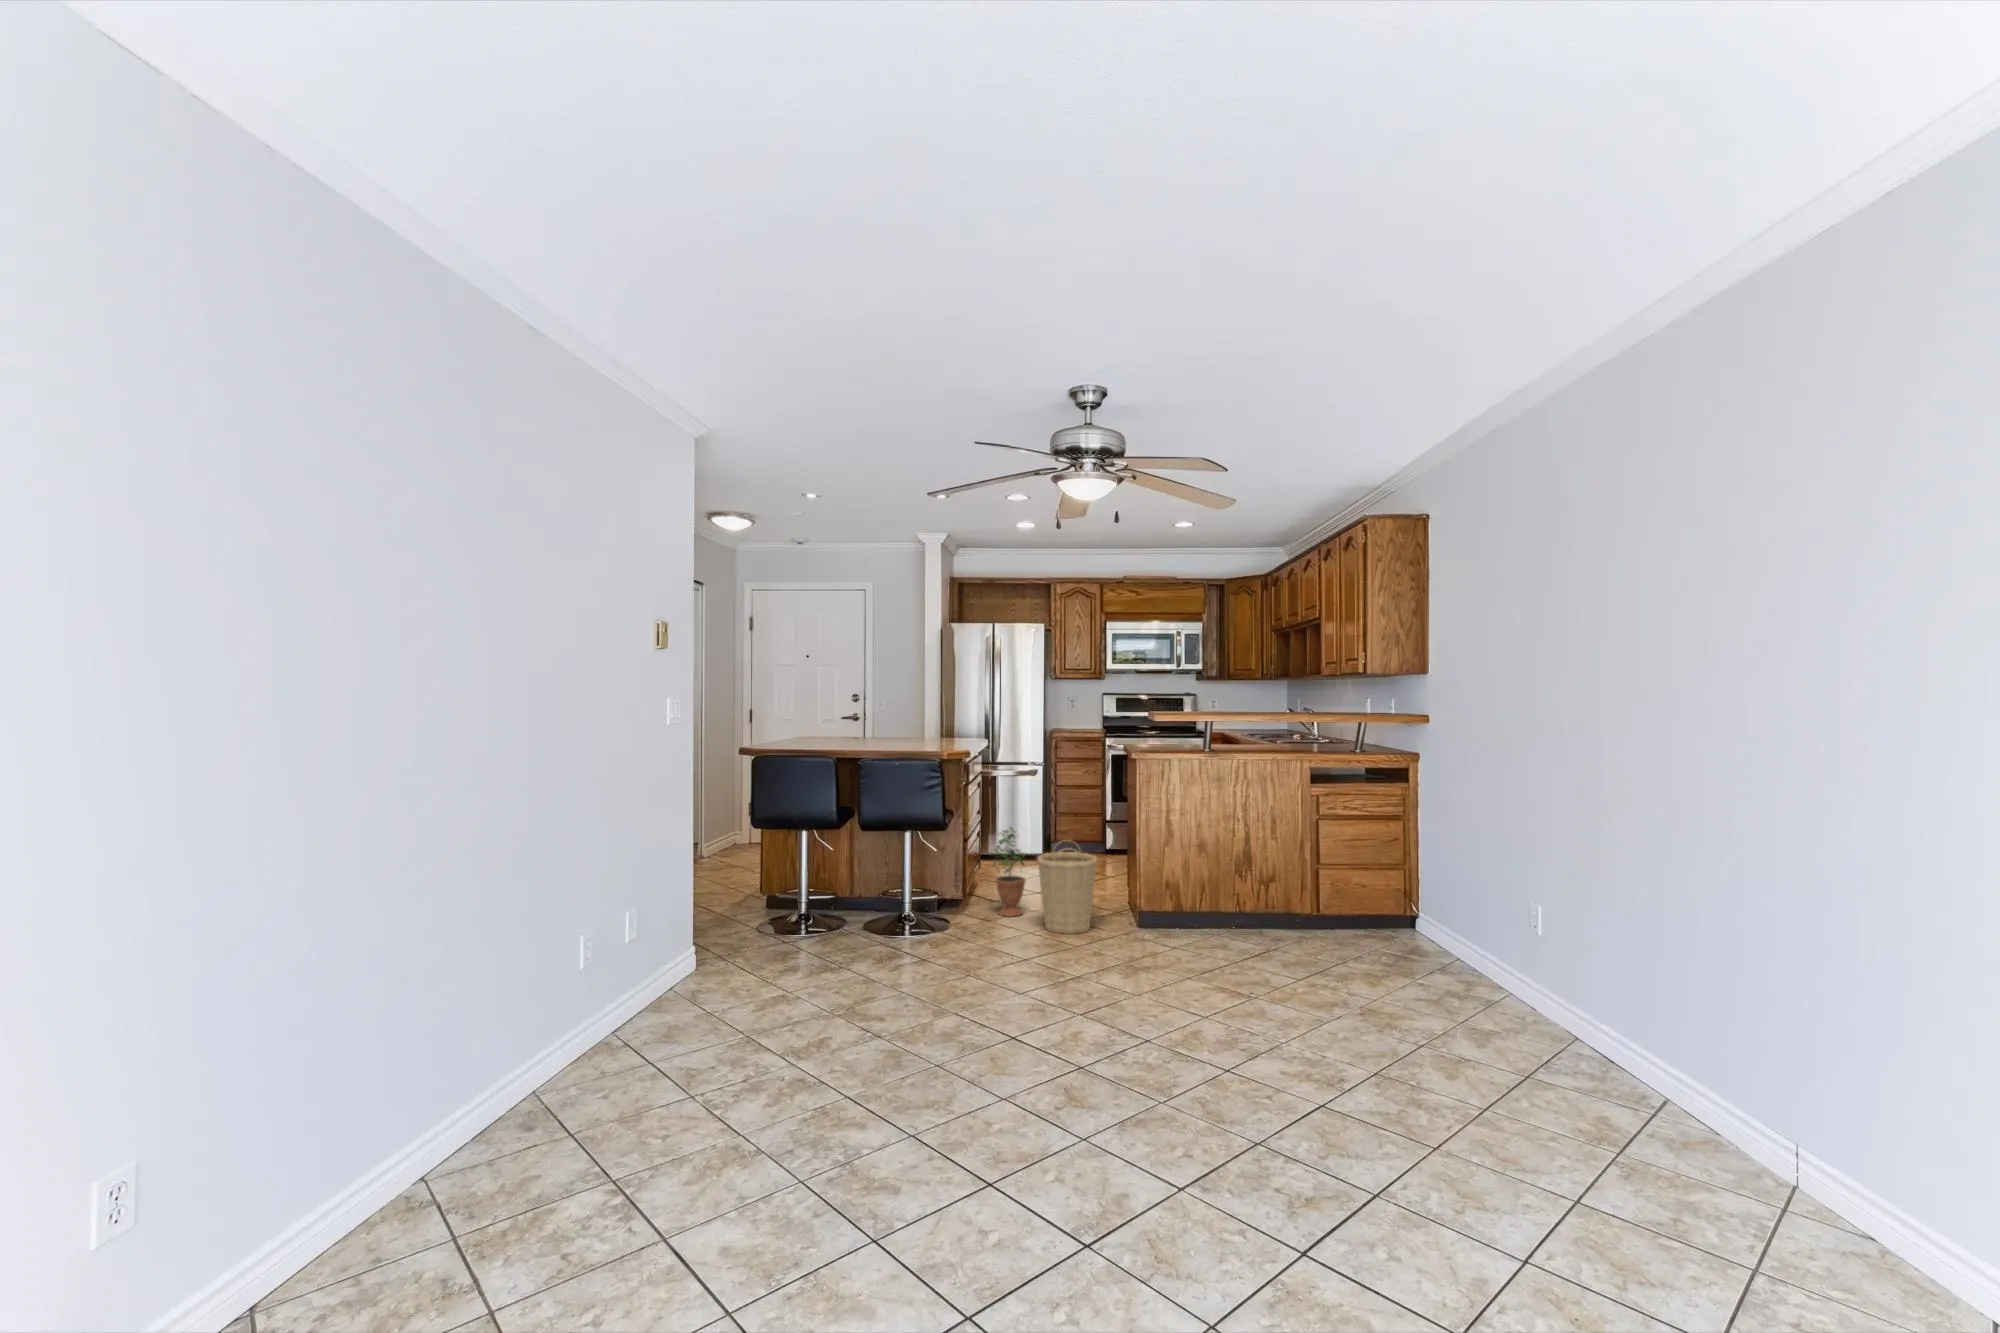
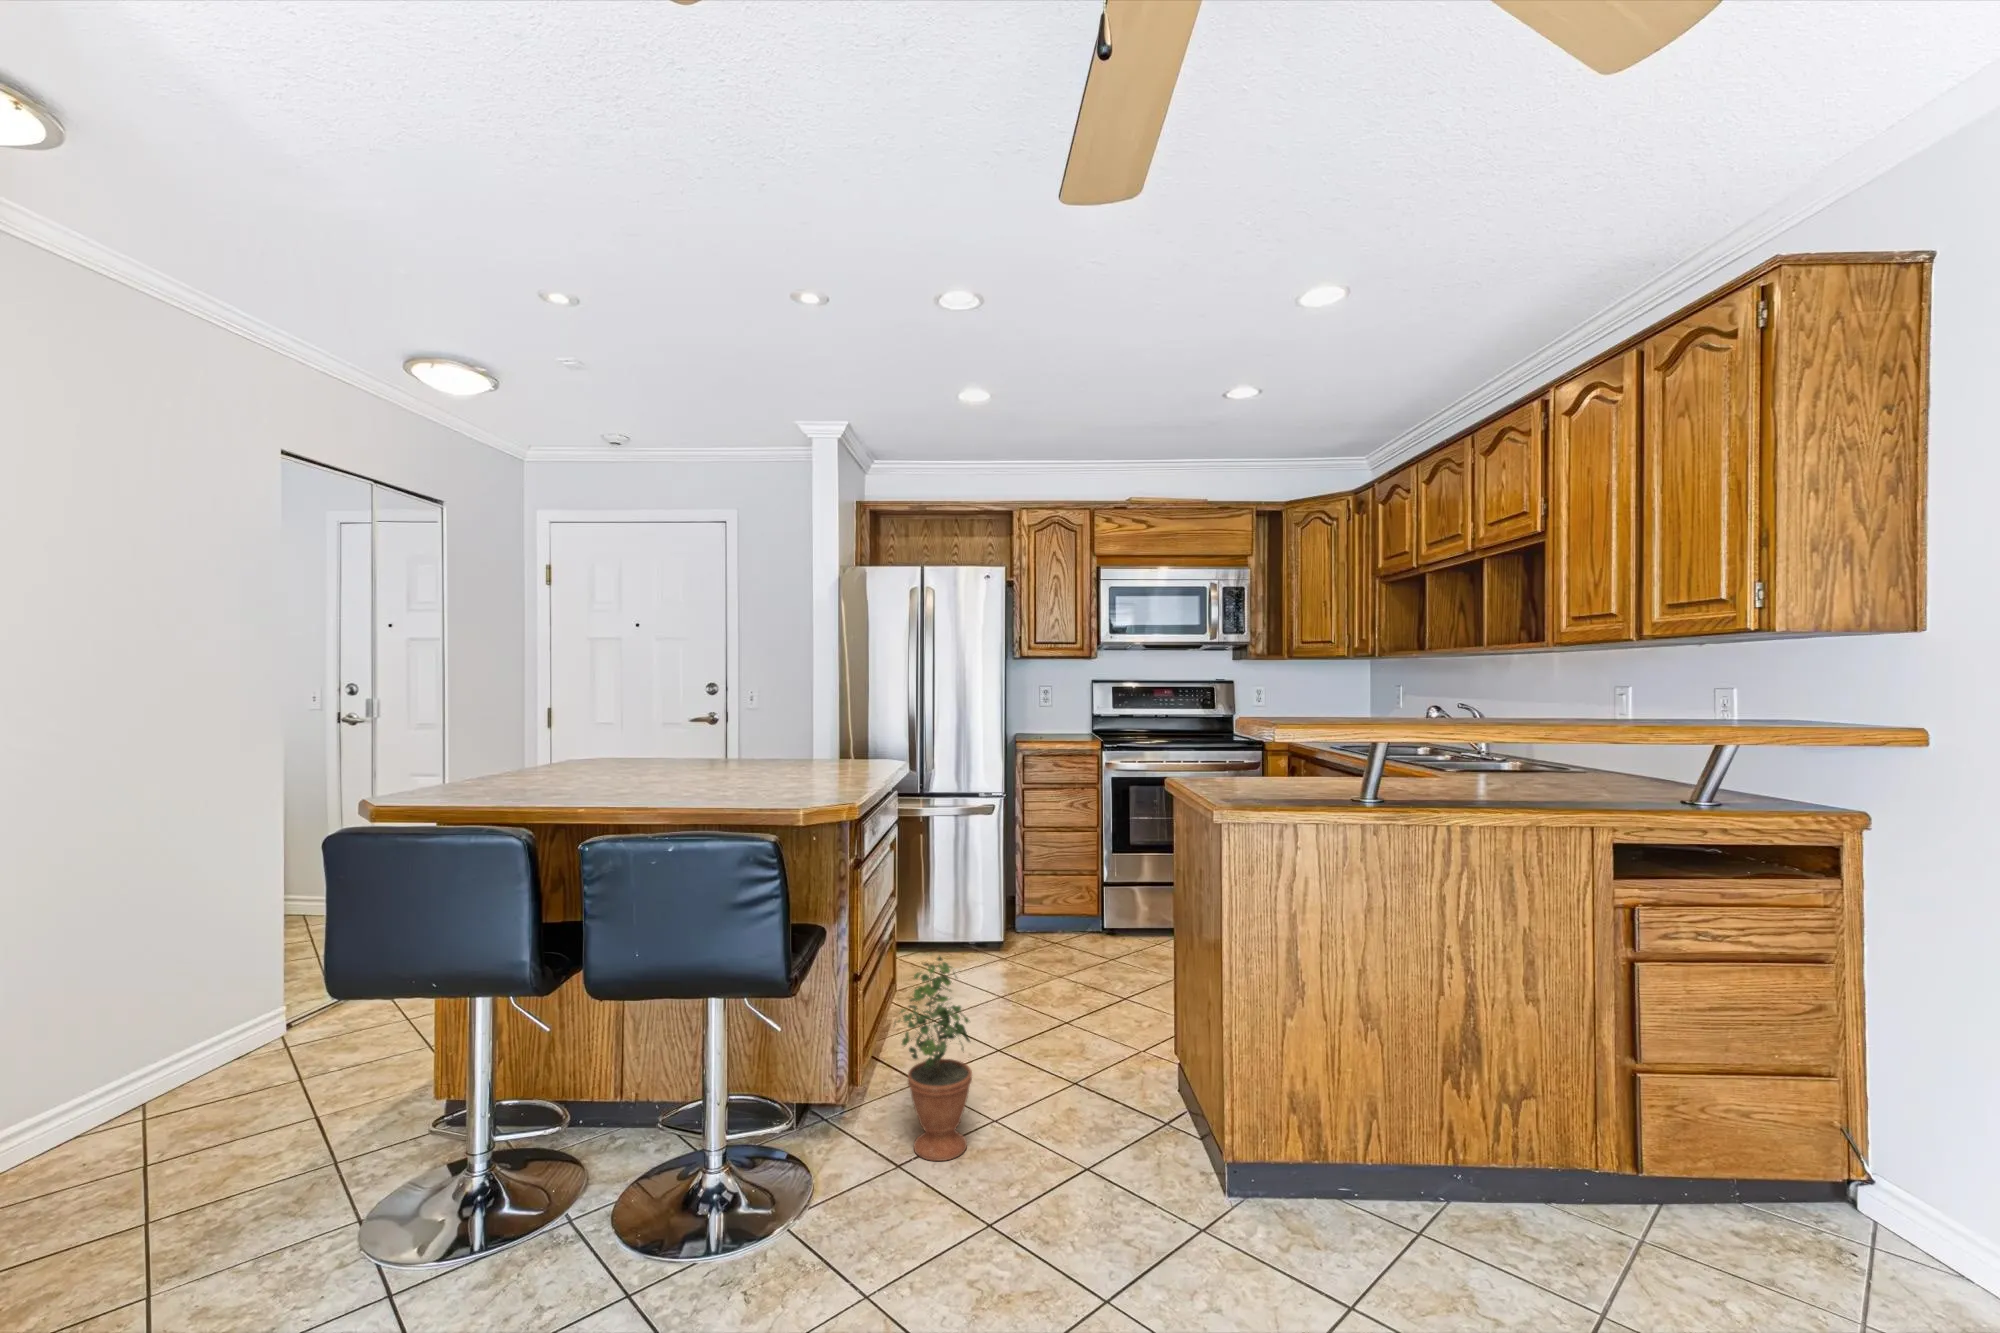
basket: present [1037,845,1097,934] -> none [997,1000,1134,1247]

